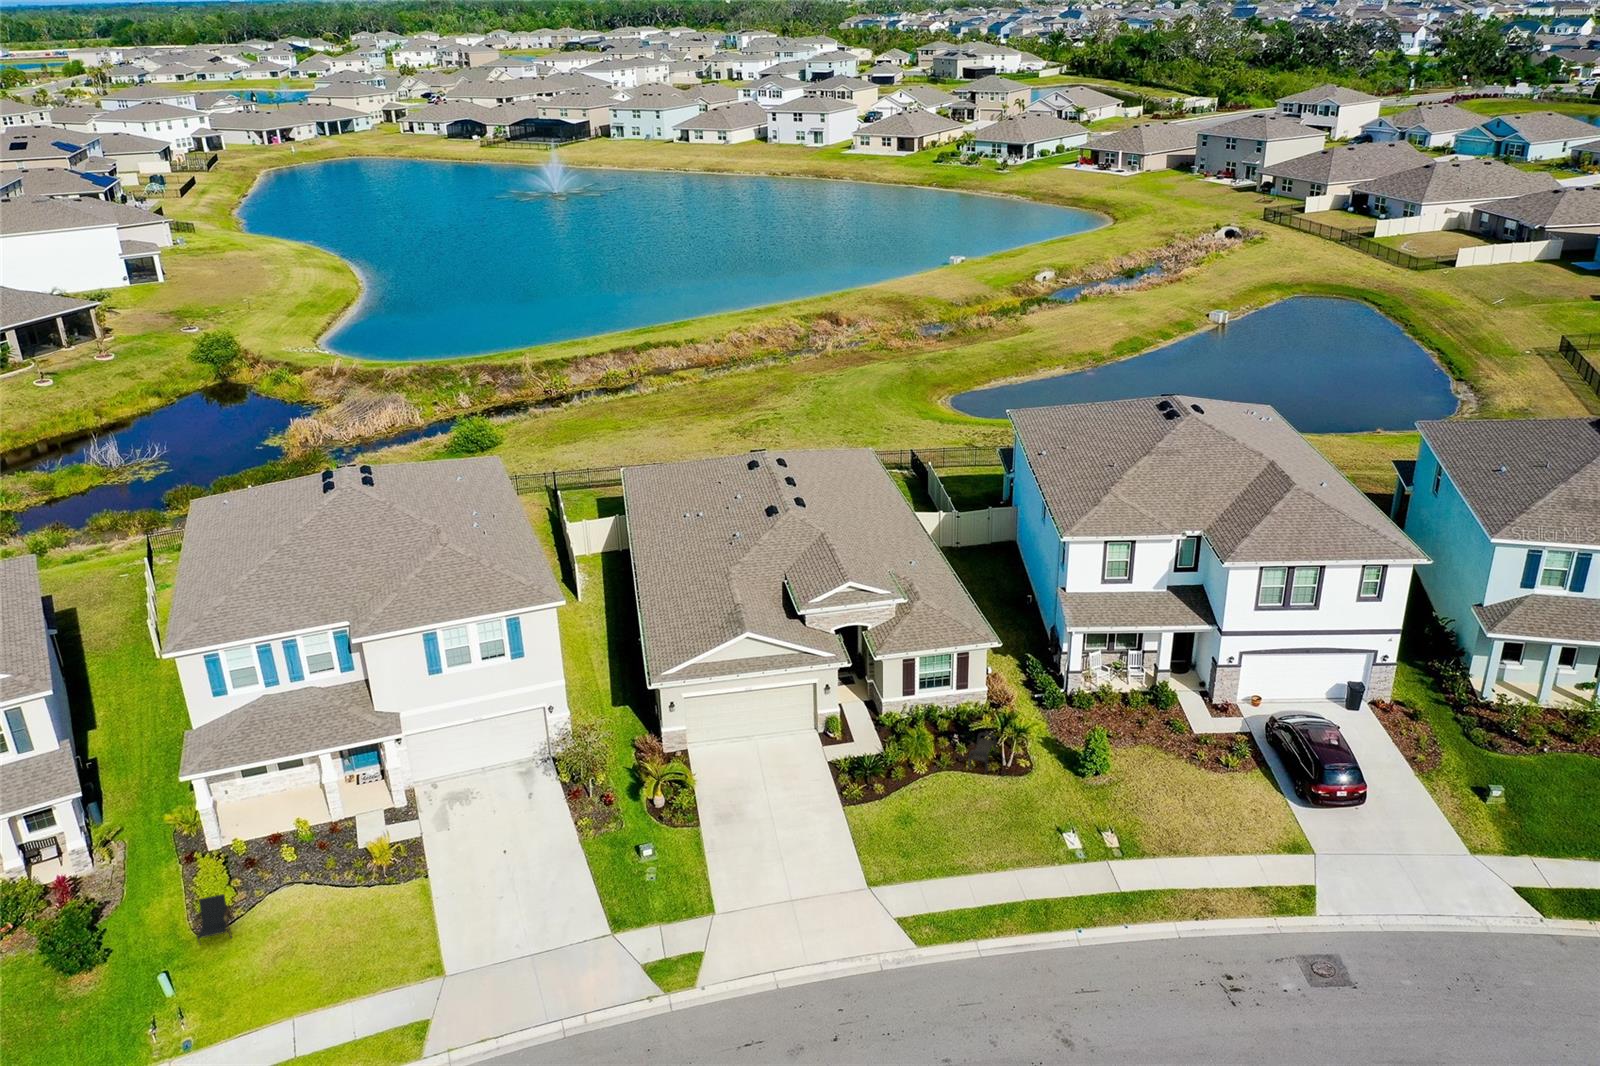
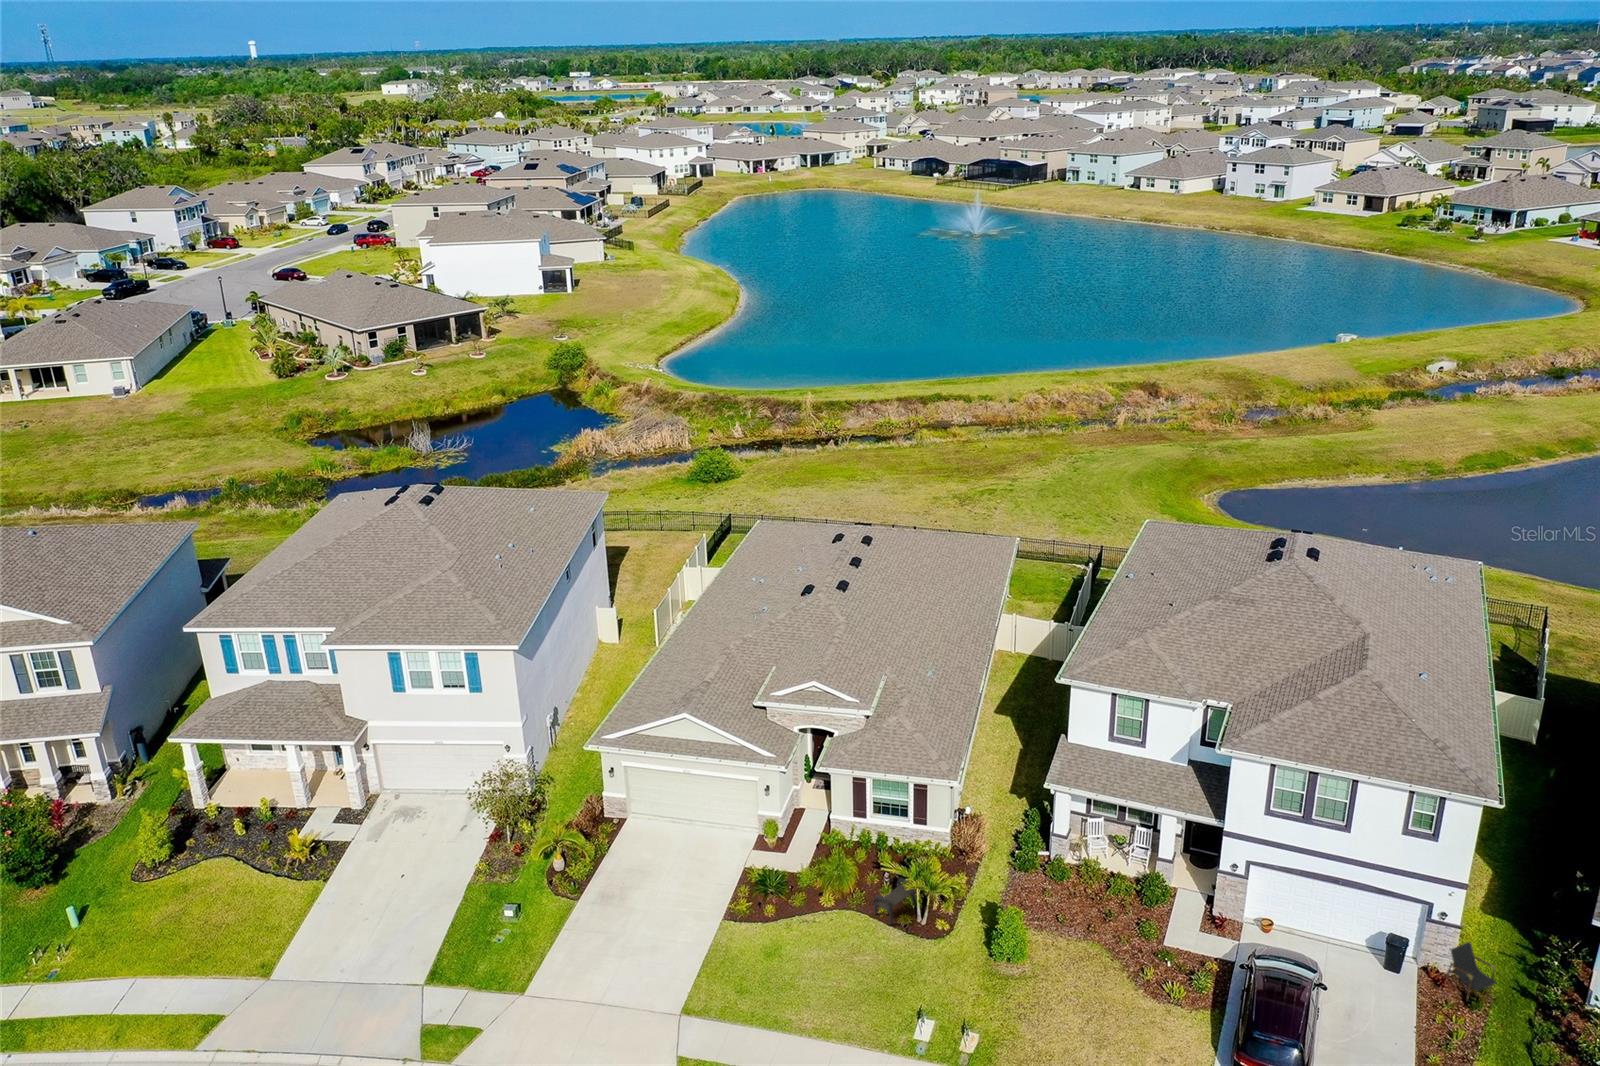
lounge chair: present [193,894,232,944] -> present [1446,942,1496,998]

